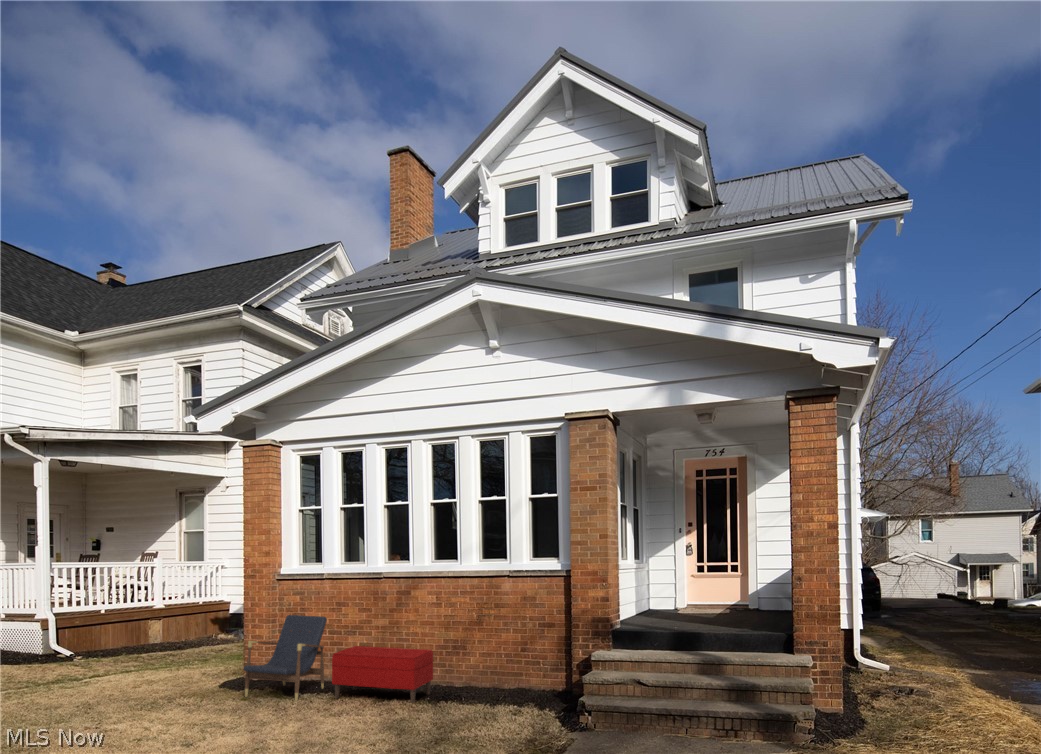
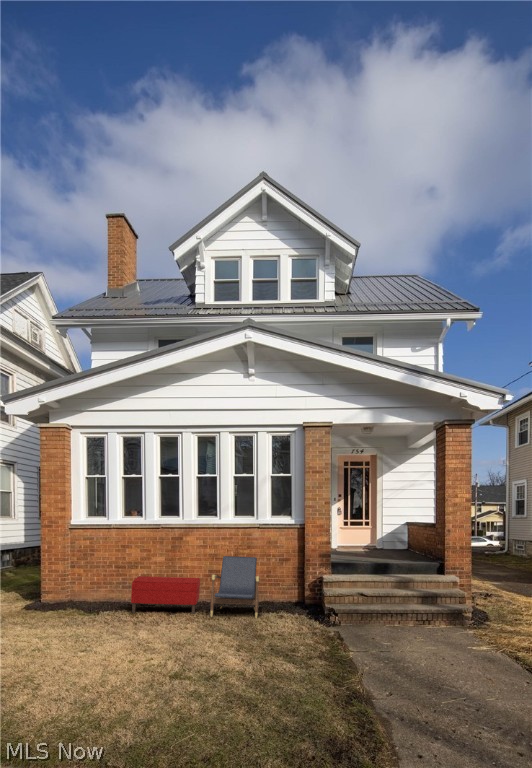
lounge chair: present [244,615,327,701] -> present [210,556,260,619]

